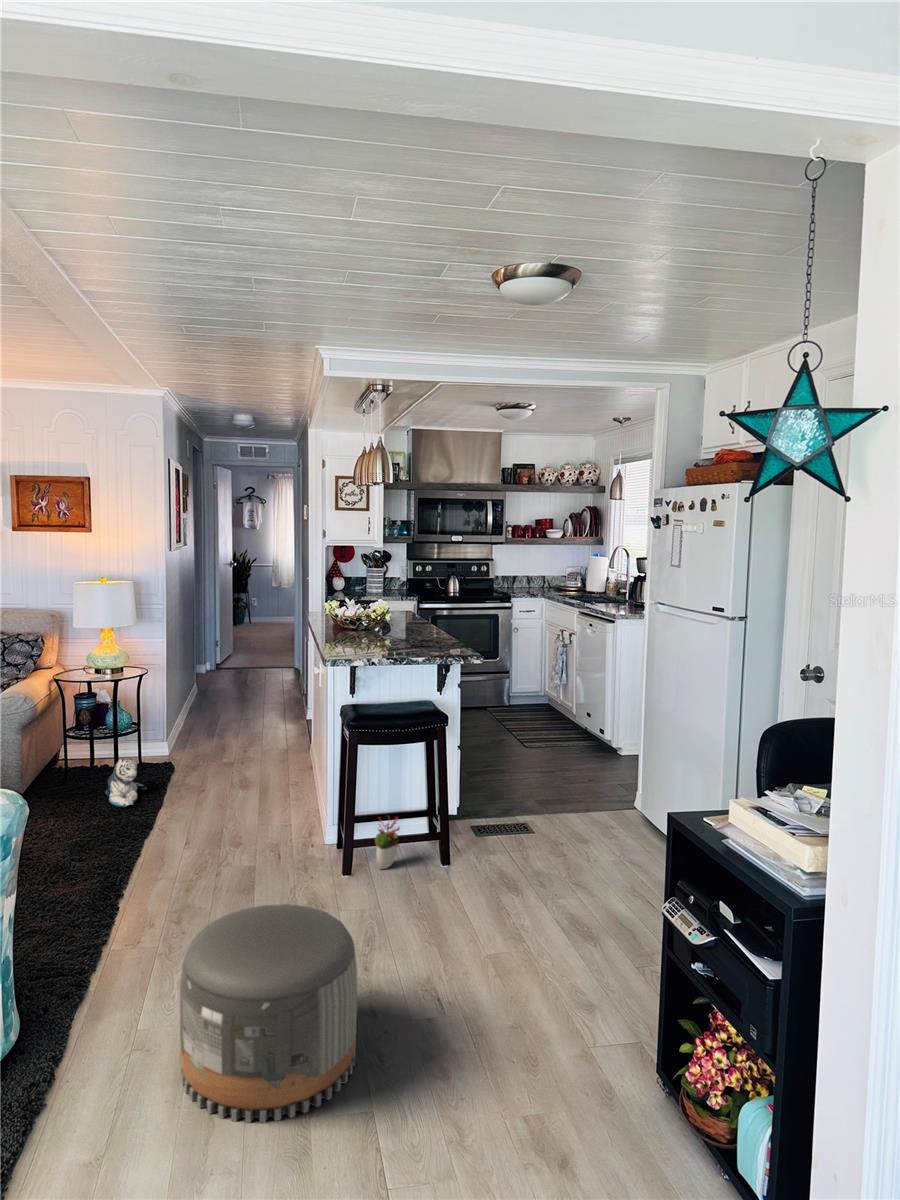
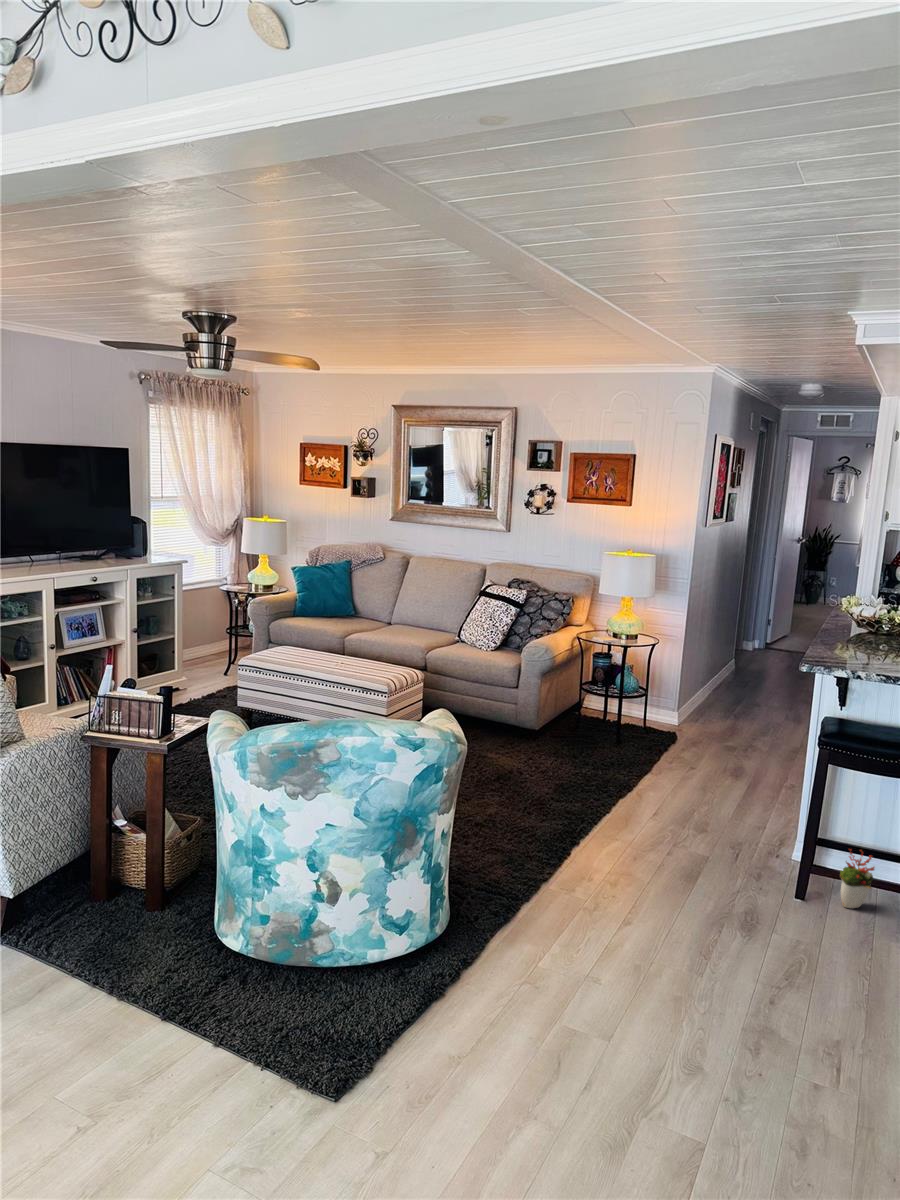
plush toy: present [105,759,147,807] -> none [603,721,641,766]
pouf: present [180,904,357,1123] -> none [547,894,731,1116]

